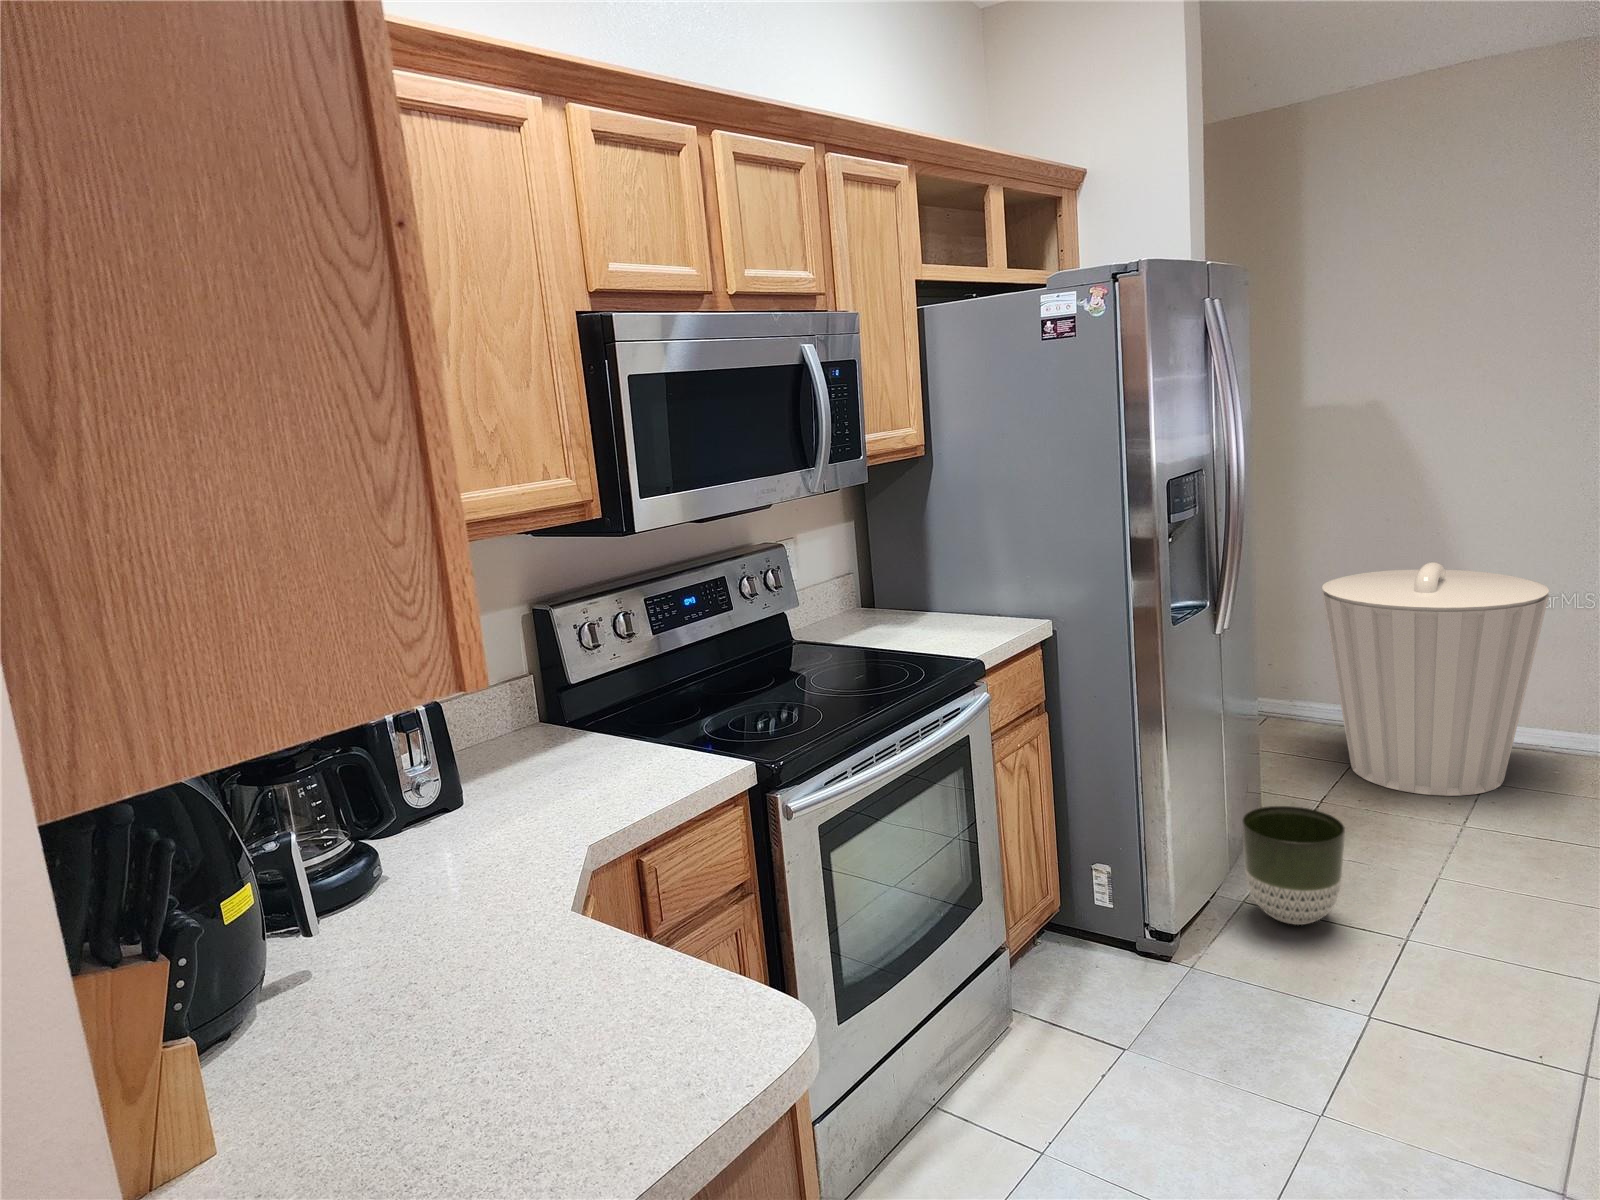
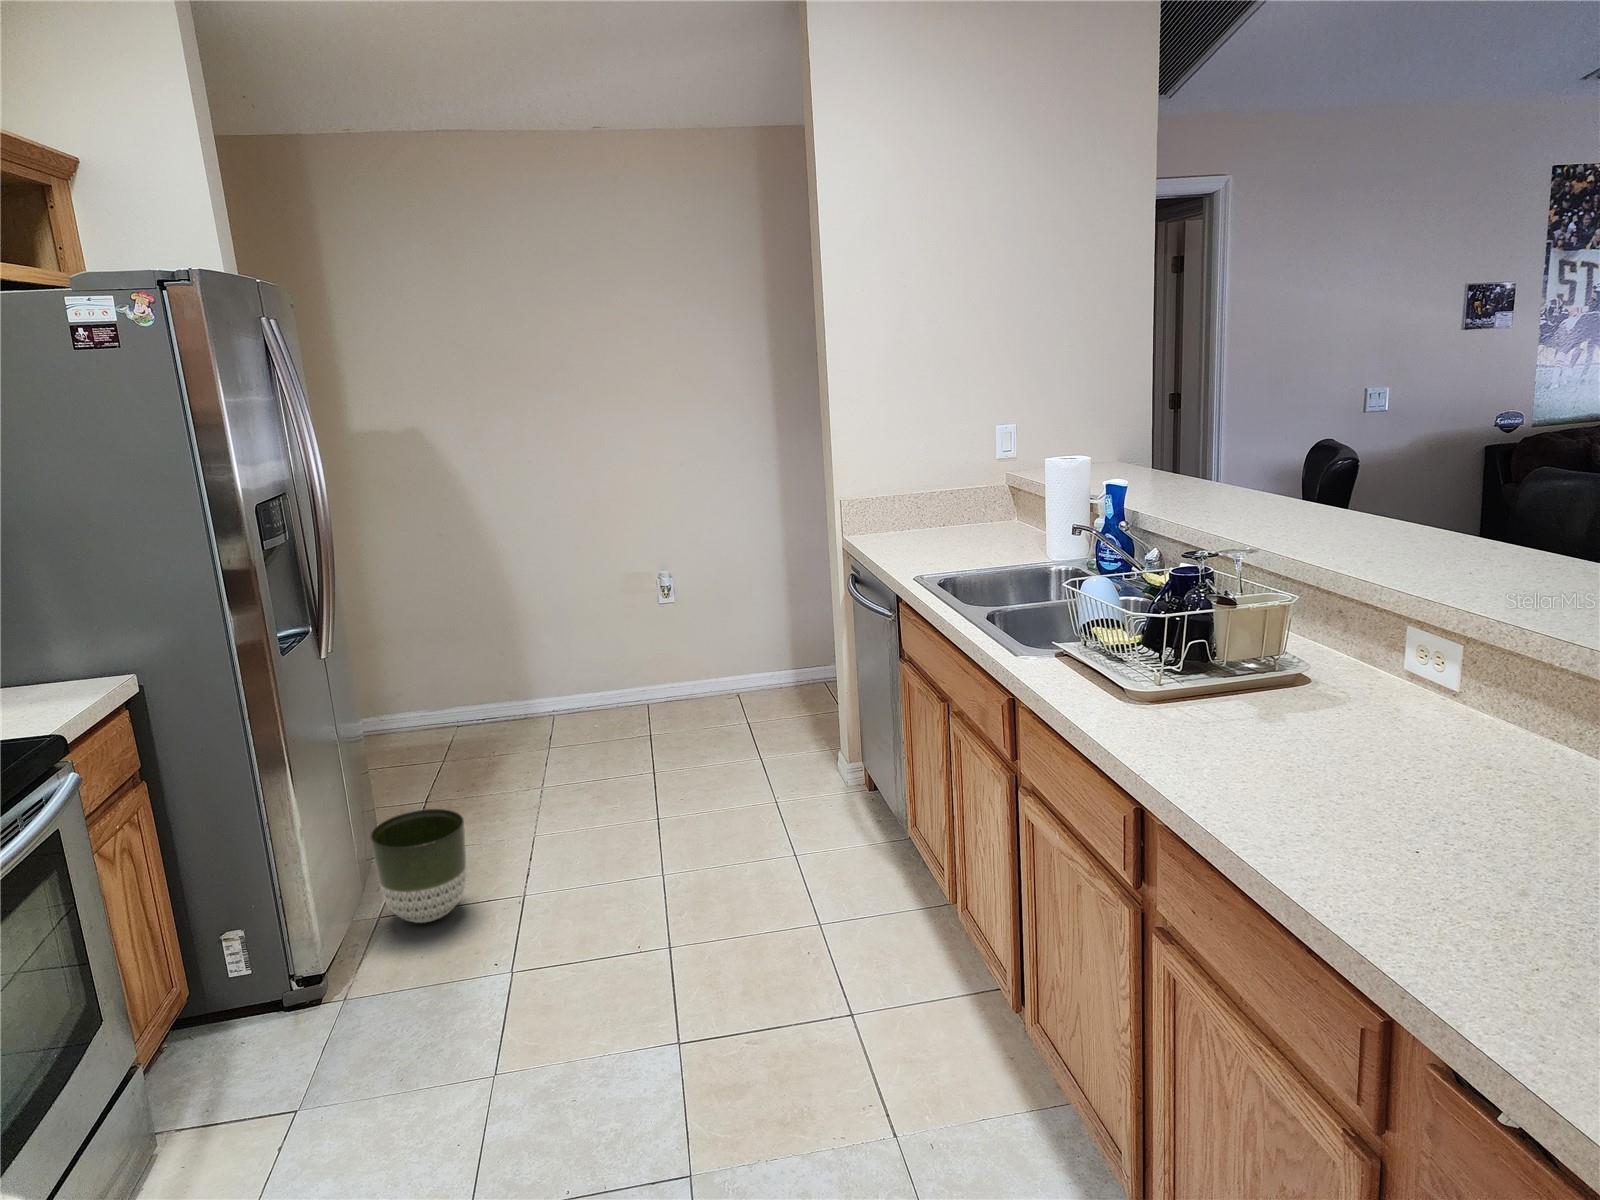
trash can: present [1322,562,1549,796] -> none [396,566,575,772]

